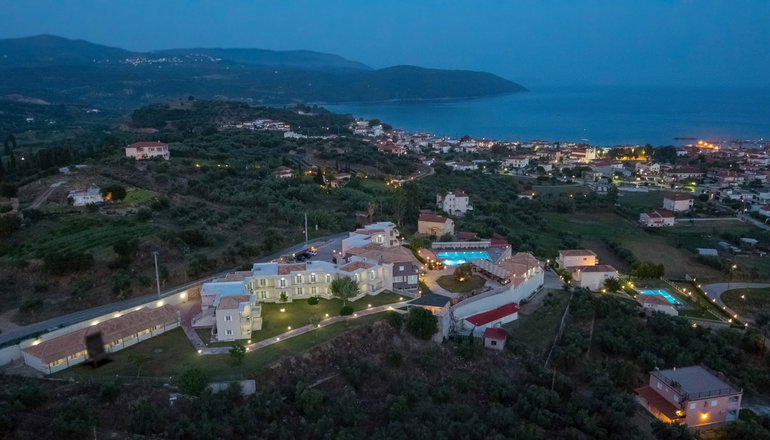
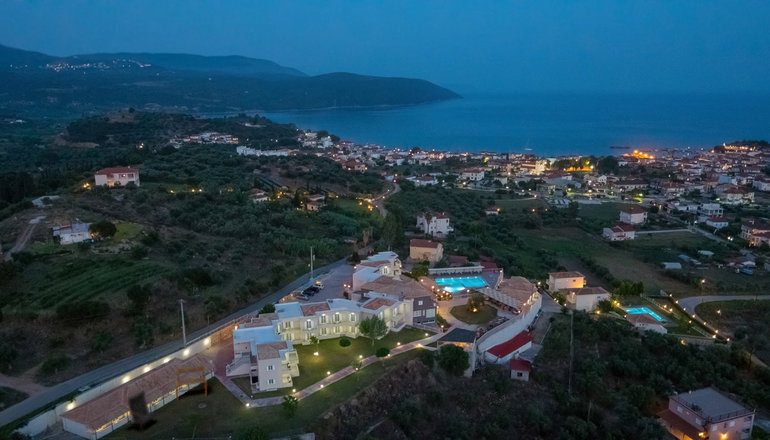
bench: none [137,313,169,344] -> present [176,366,207,400]

